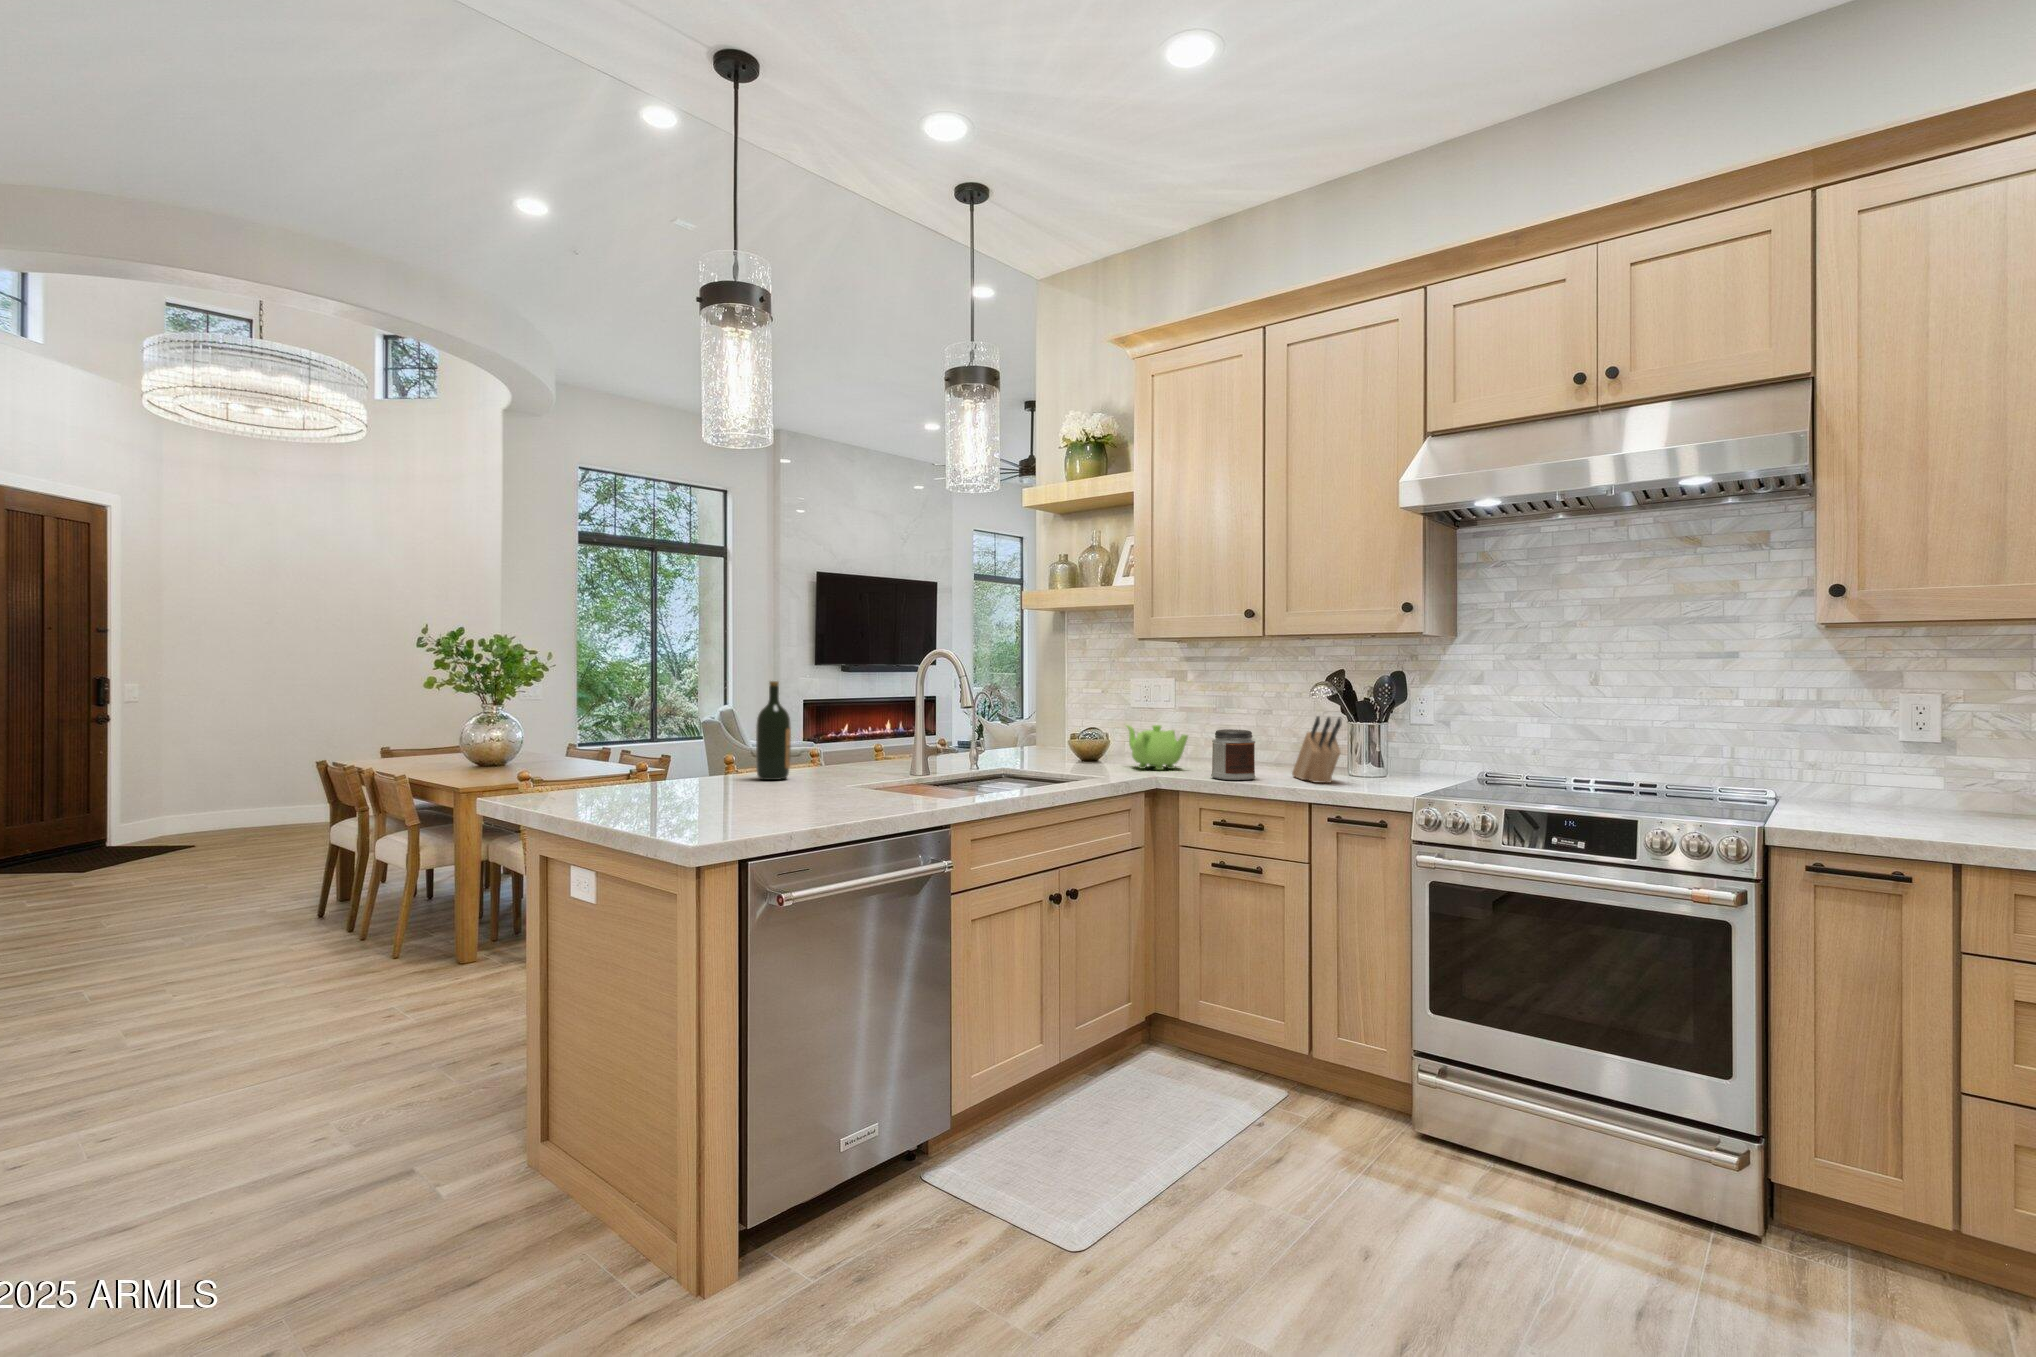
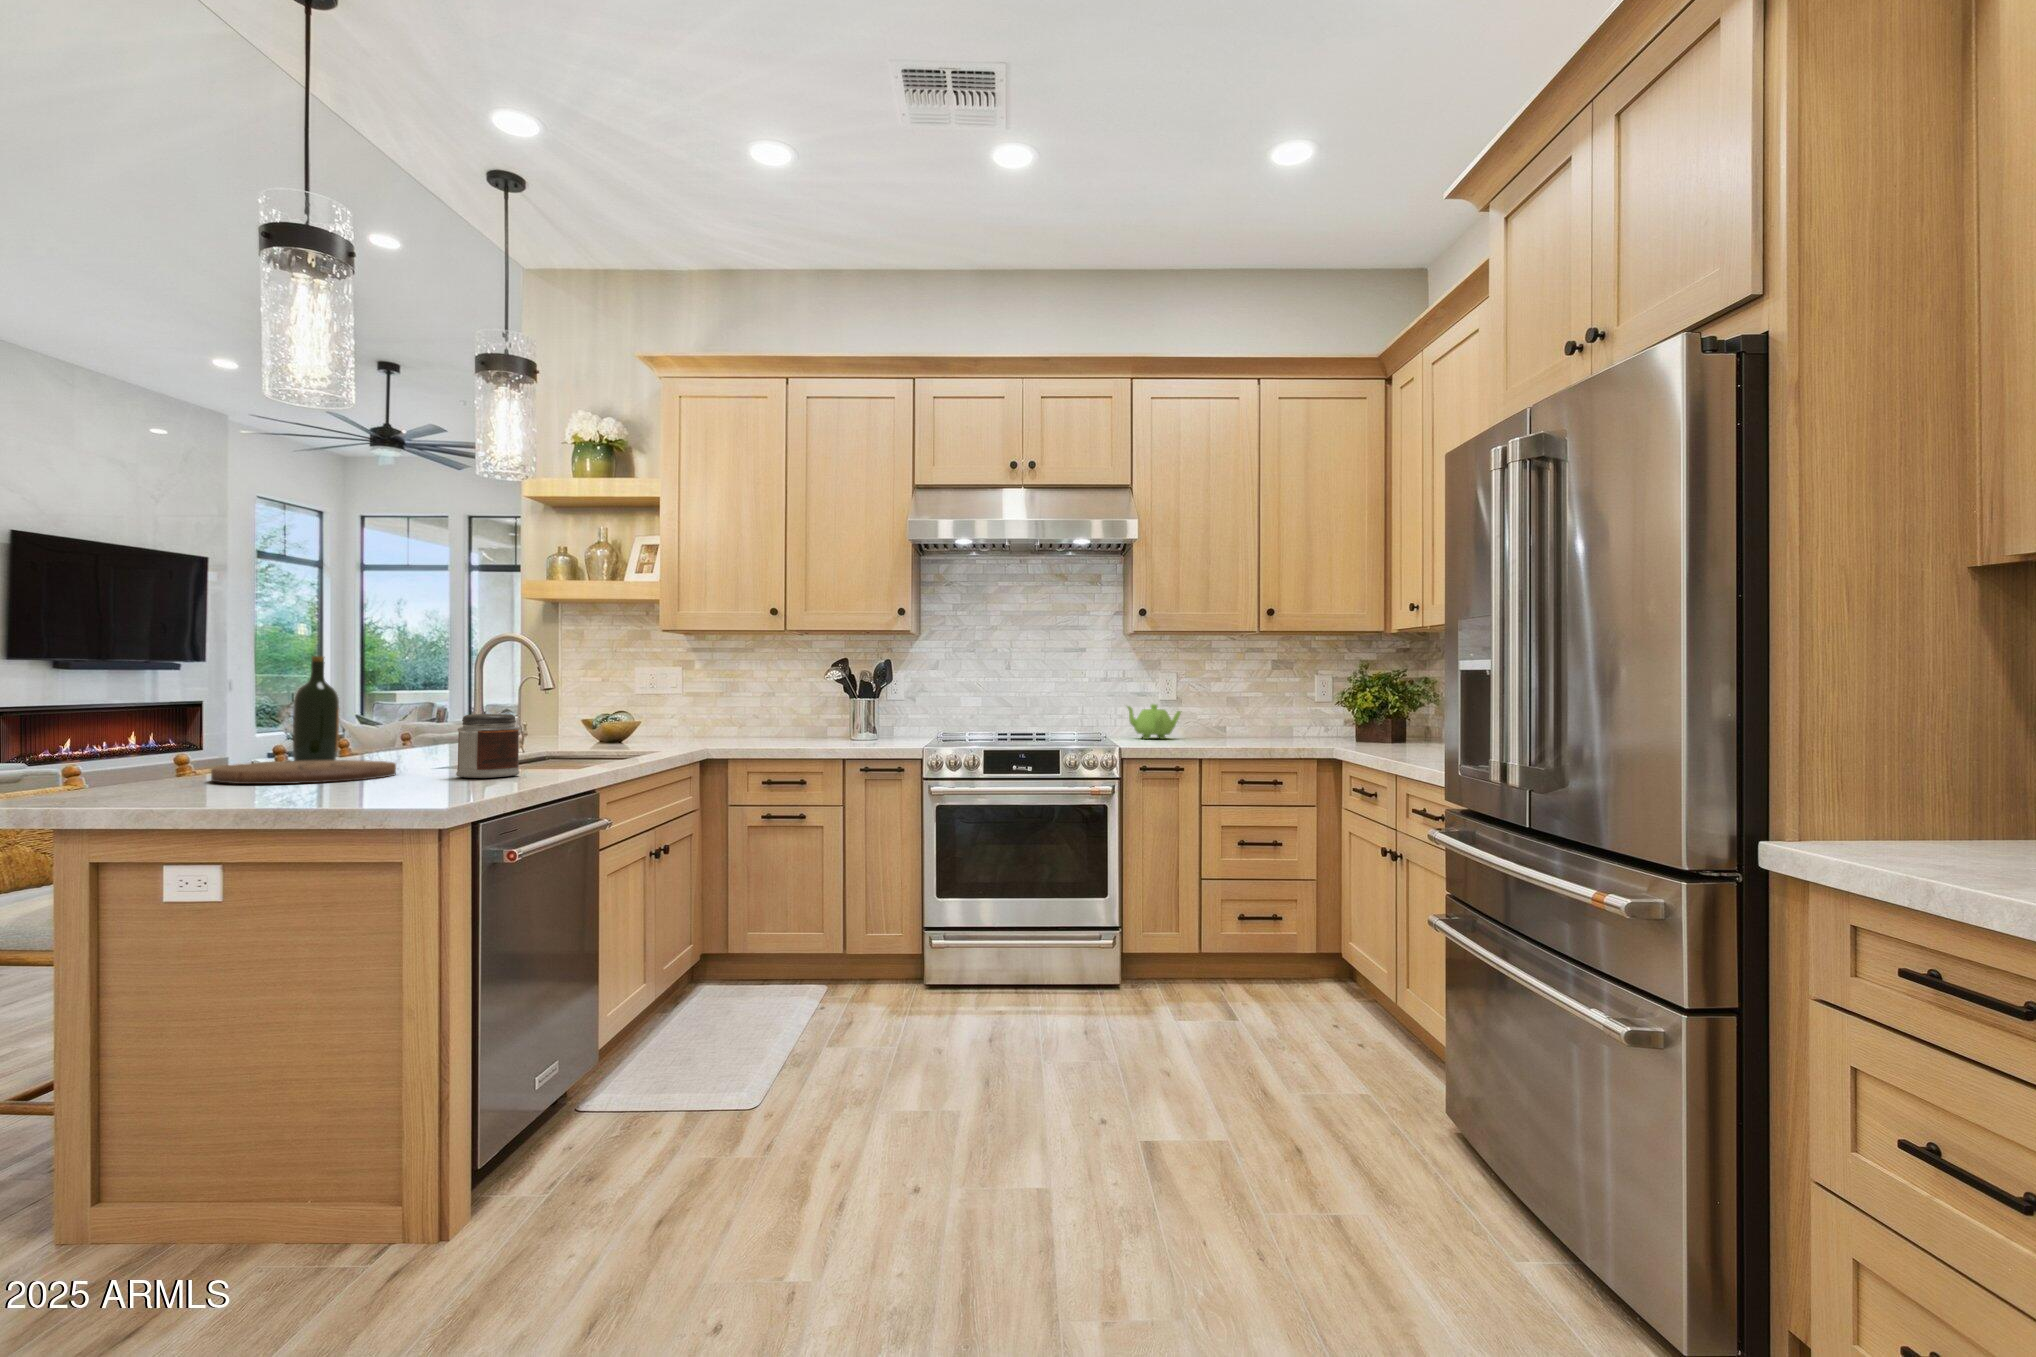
knife block: present [1292,716,1341,783] -> none [816,692,865,743]
teapot: present [1127,725,1188,770] -> present [1127,704,1181,739]
jar: present [1211,729,1255,780] -> present [456,714,520,778]
cutting board: none [642,779,782,806] -> present [211,760,396,784]

